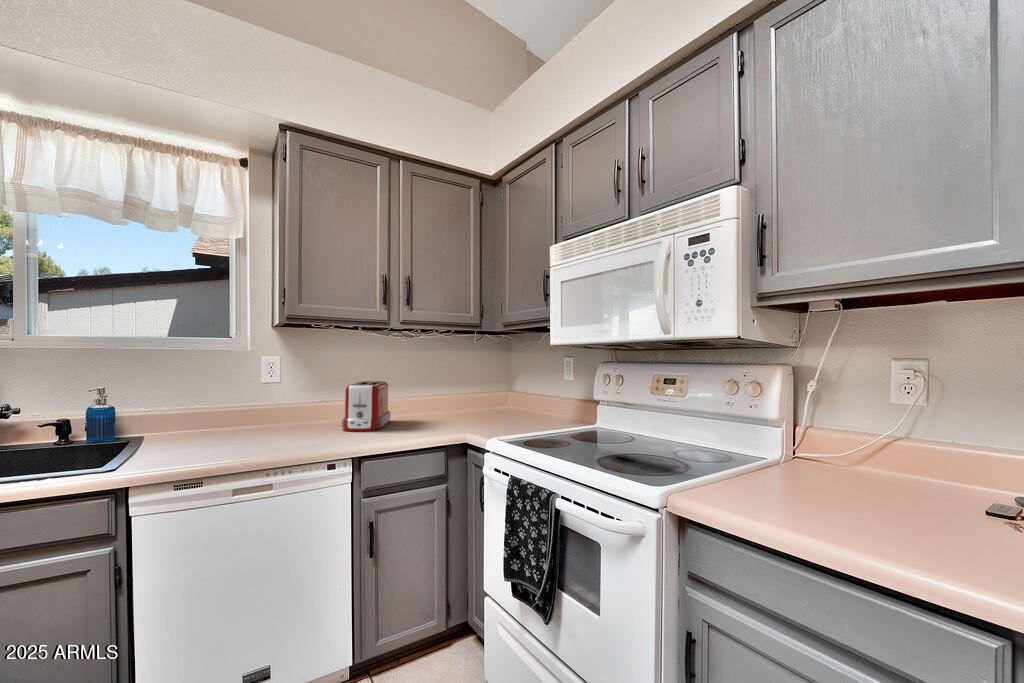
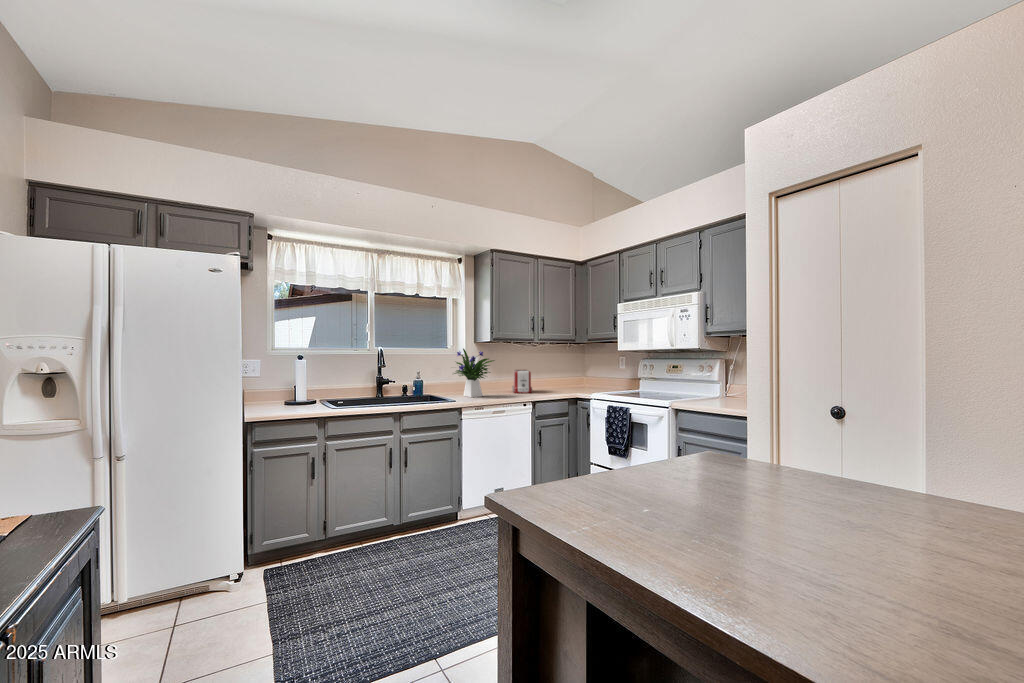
flower arrangement: none [155,335,278,448] -> present [454,349,494,397]

